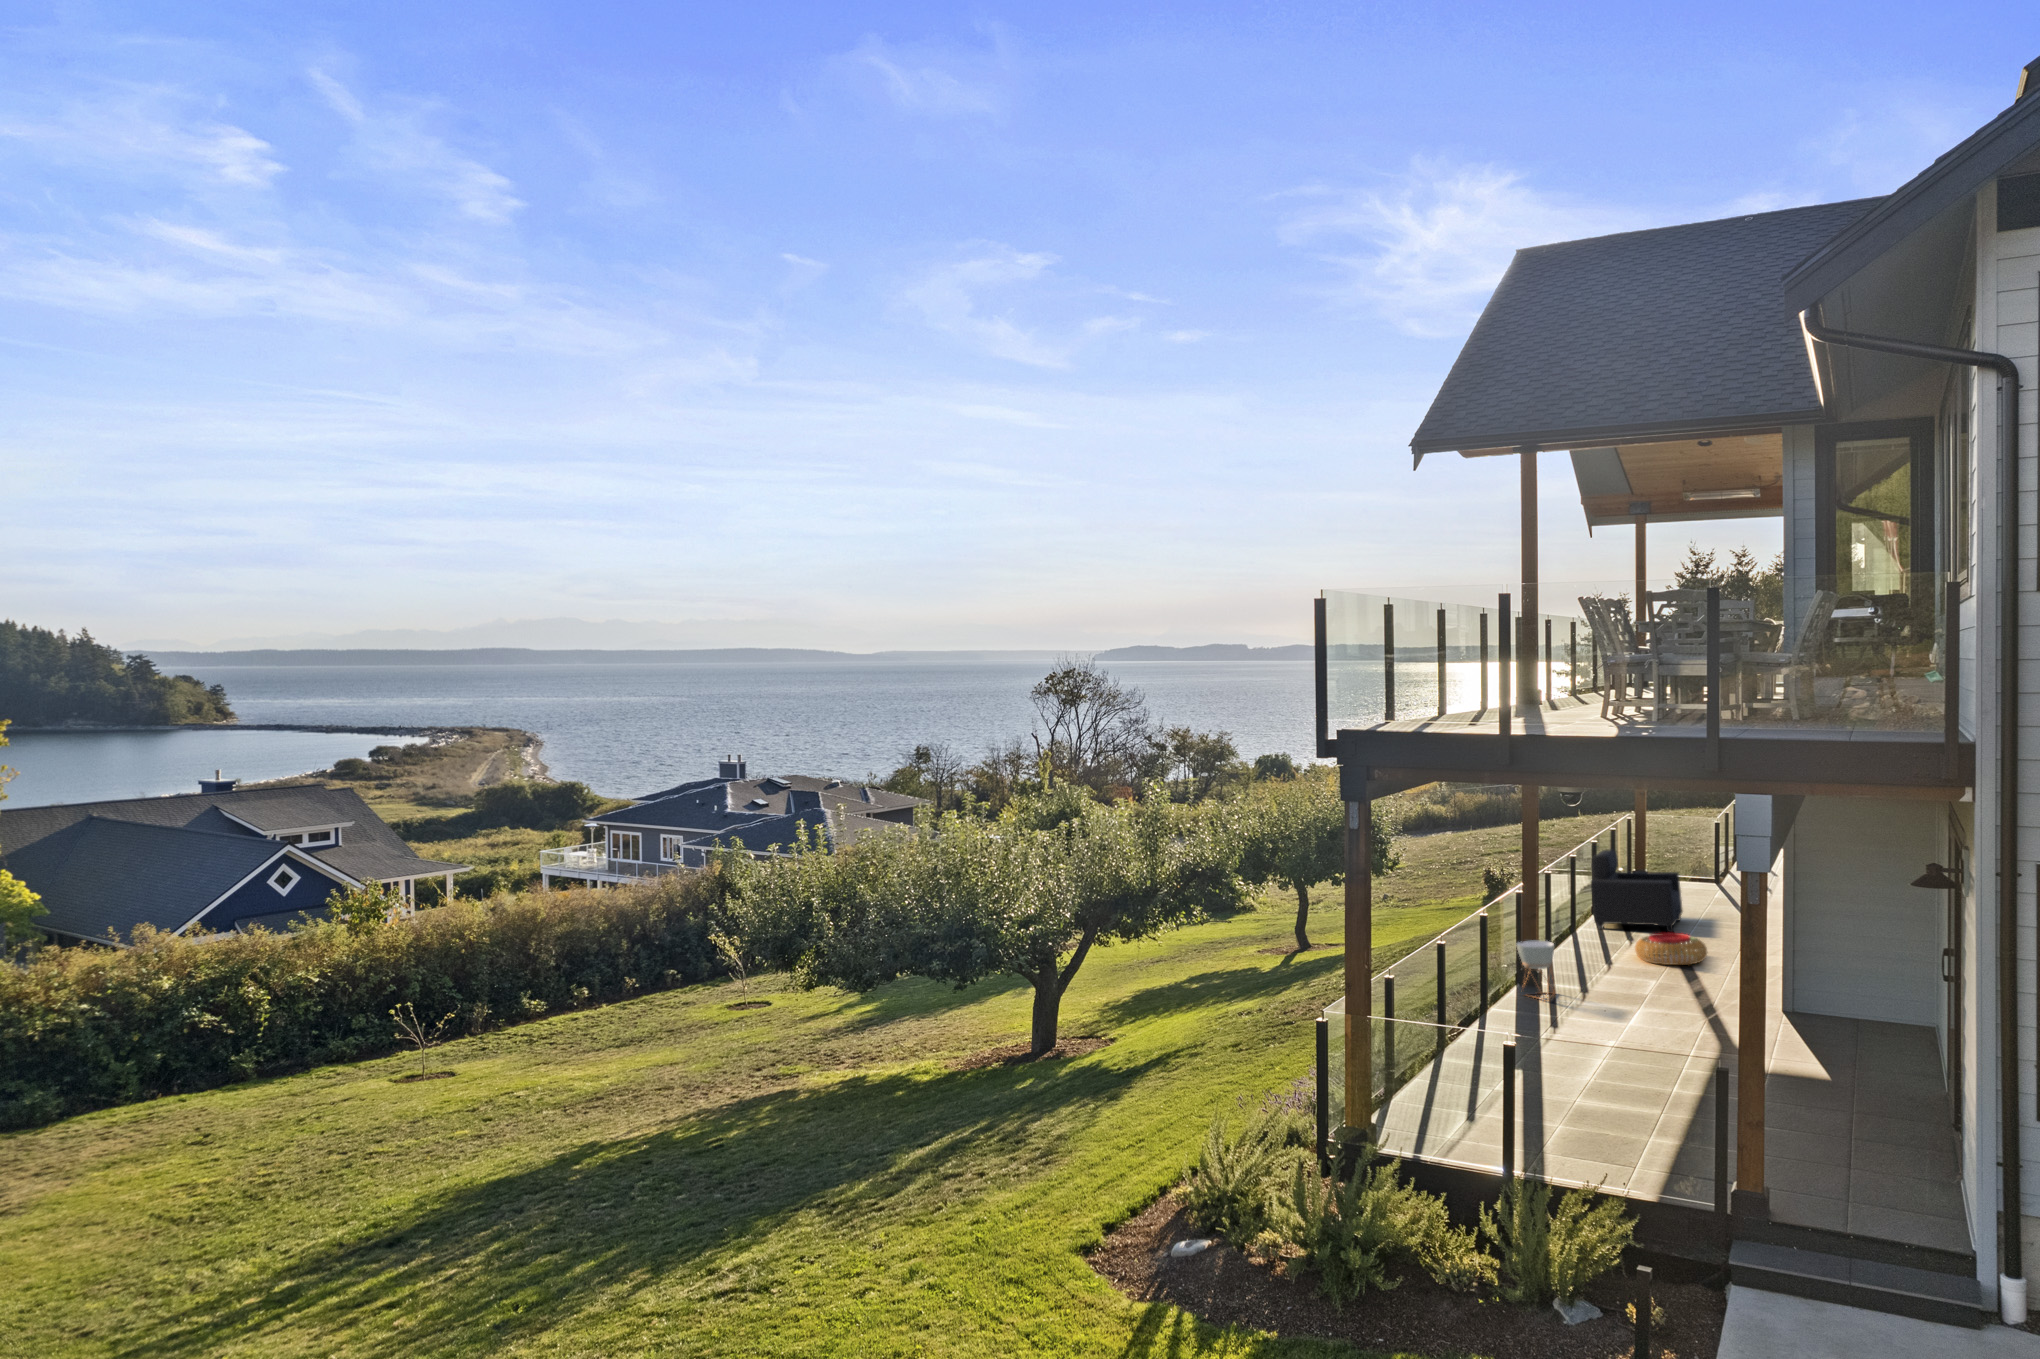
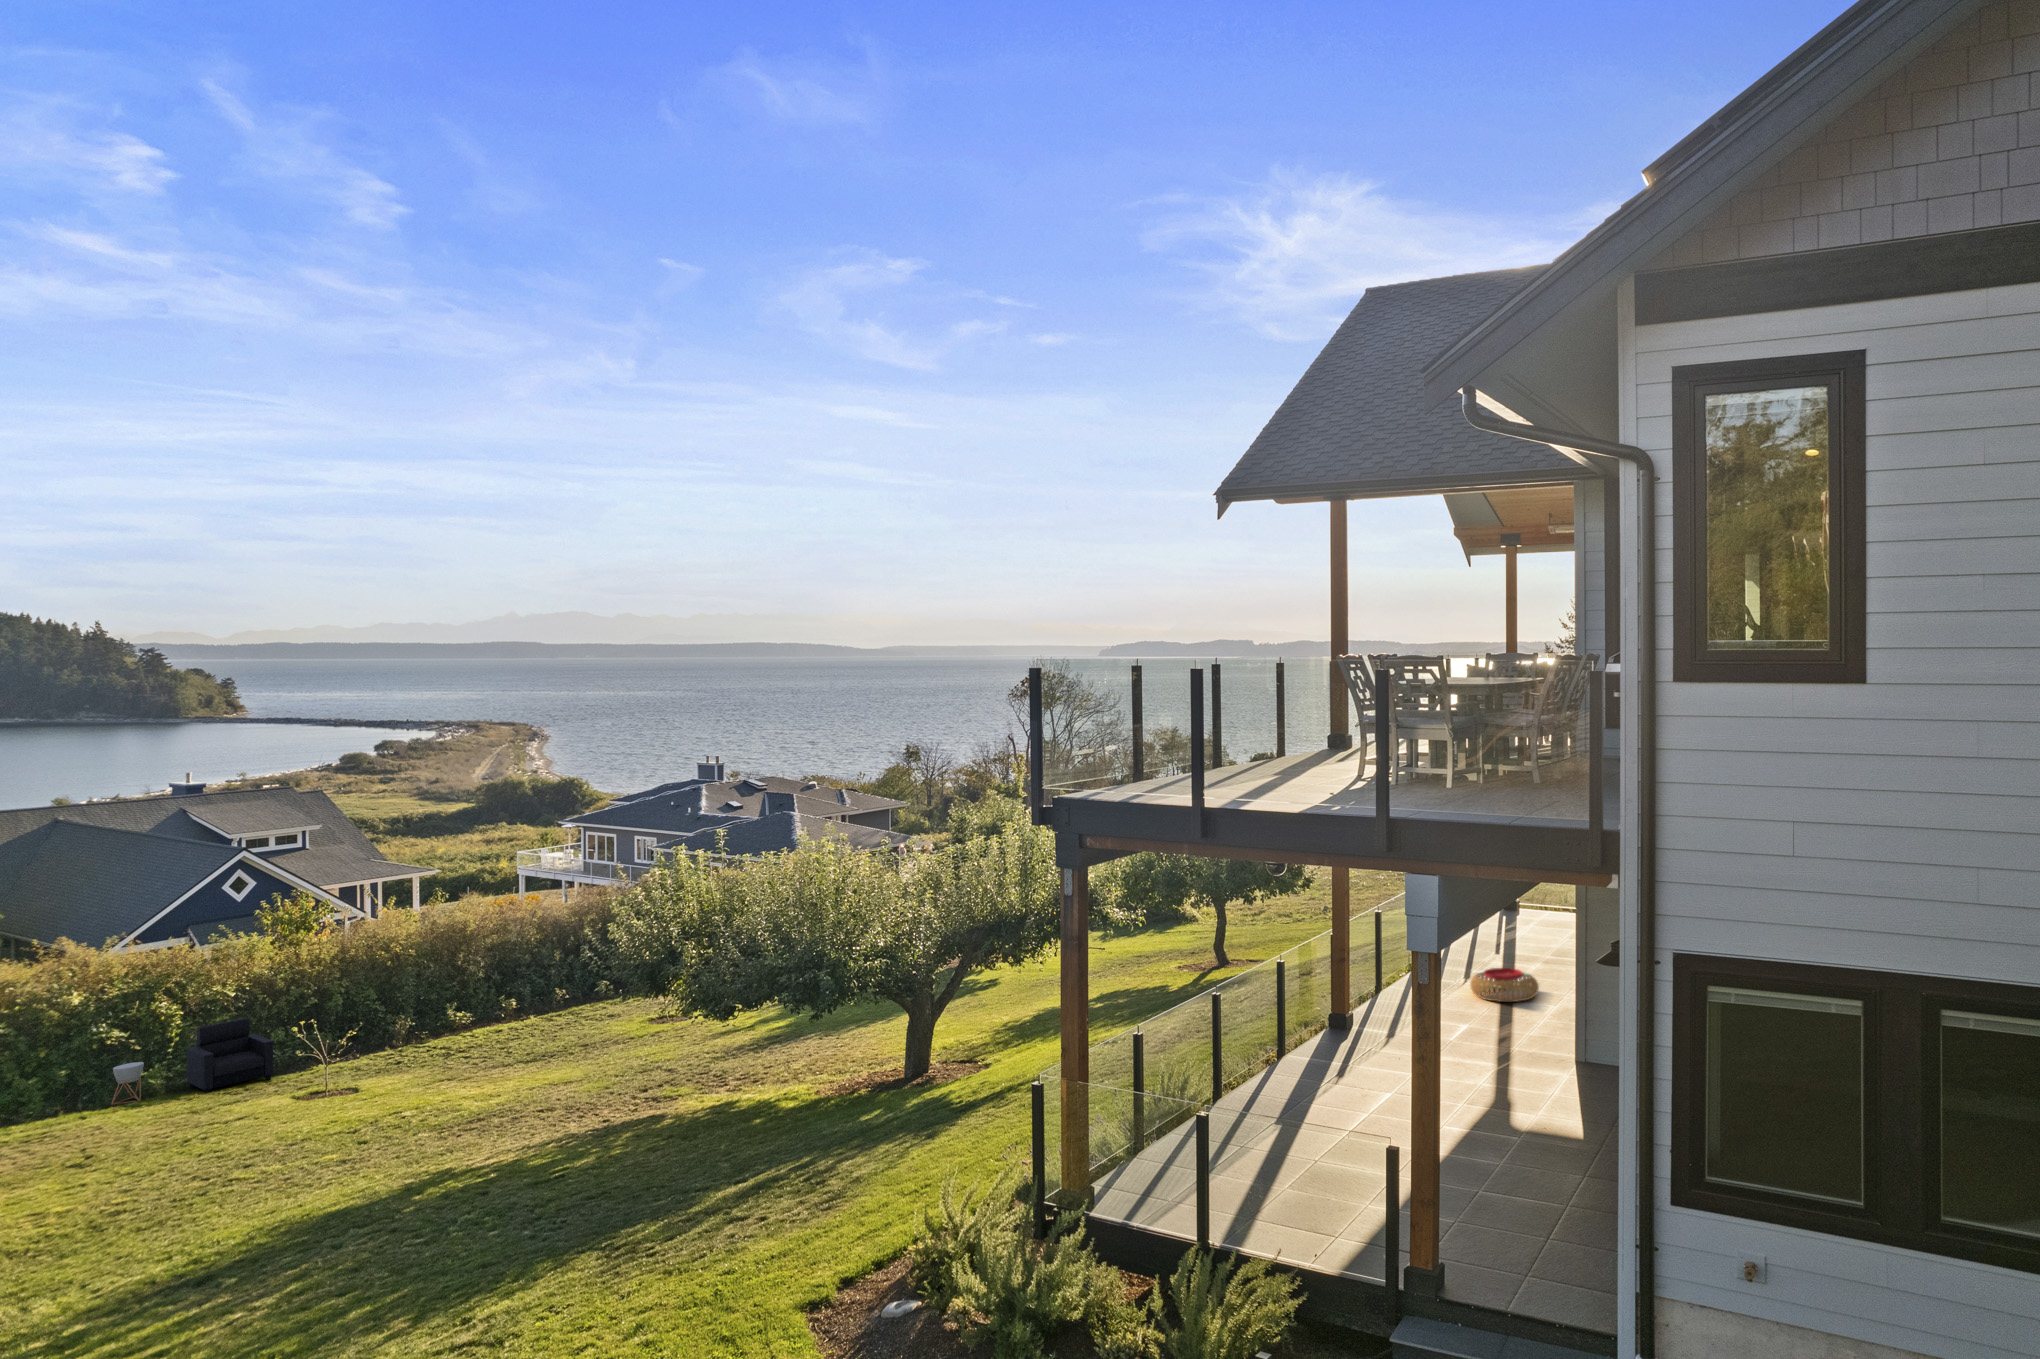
armchair: present [1591,850,1682,932] -> present [187,1018,273,1093]
planter: present [1517,941,1556,1000] -> present [111,1062,144,1105]

